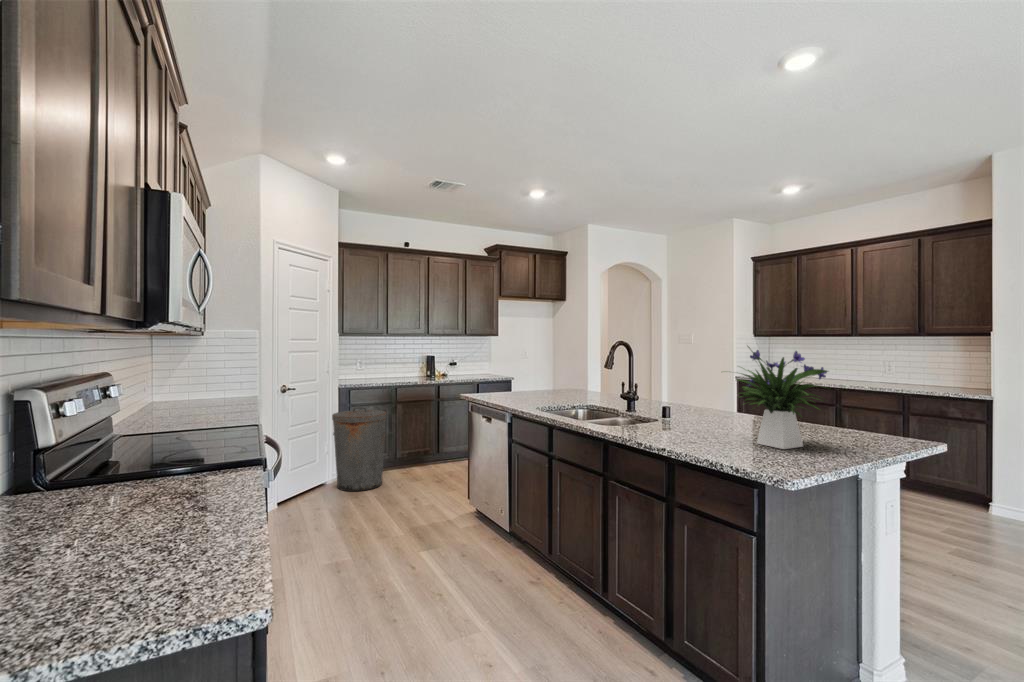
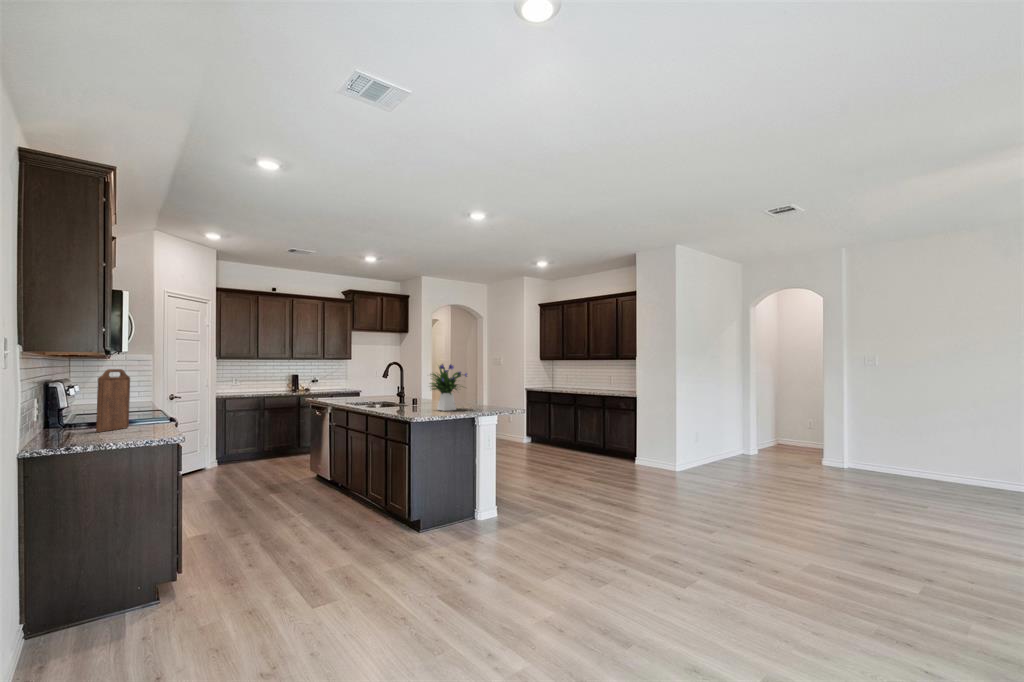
cutting board: none [64,369,160,540] -> present [96,369,130,432]
trash can: present [332,407,387,491] -> none [210,411,254,472]

